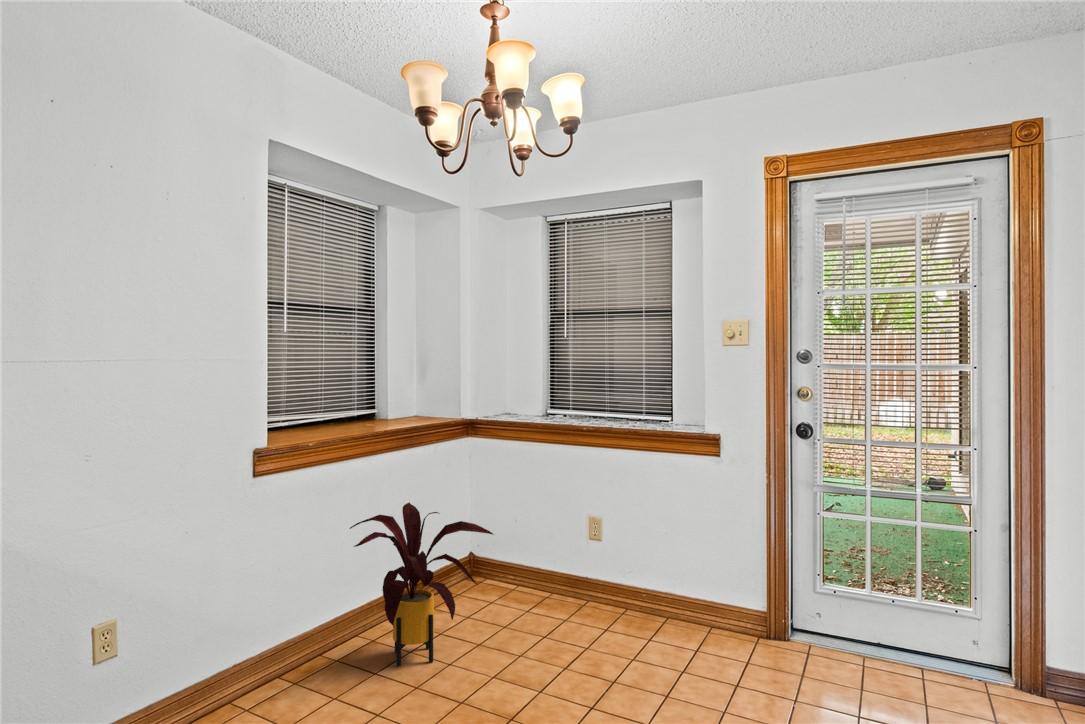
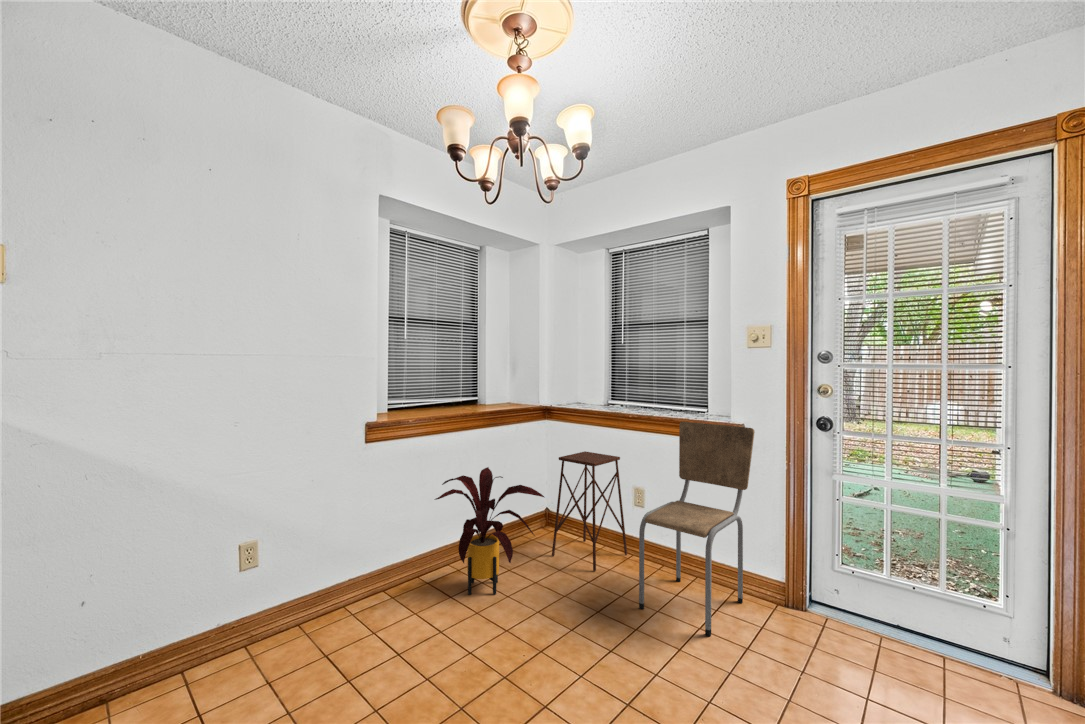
dining chair: none [610,435,732,677] -> present [639,422,755,636]
side table: none [488,477,580,624] -> present [552,451,627,571]

